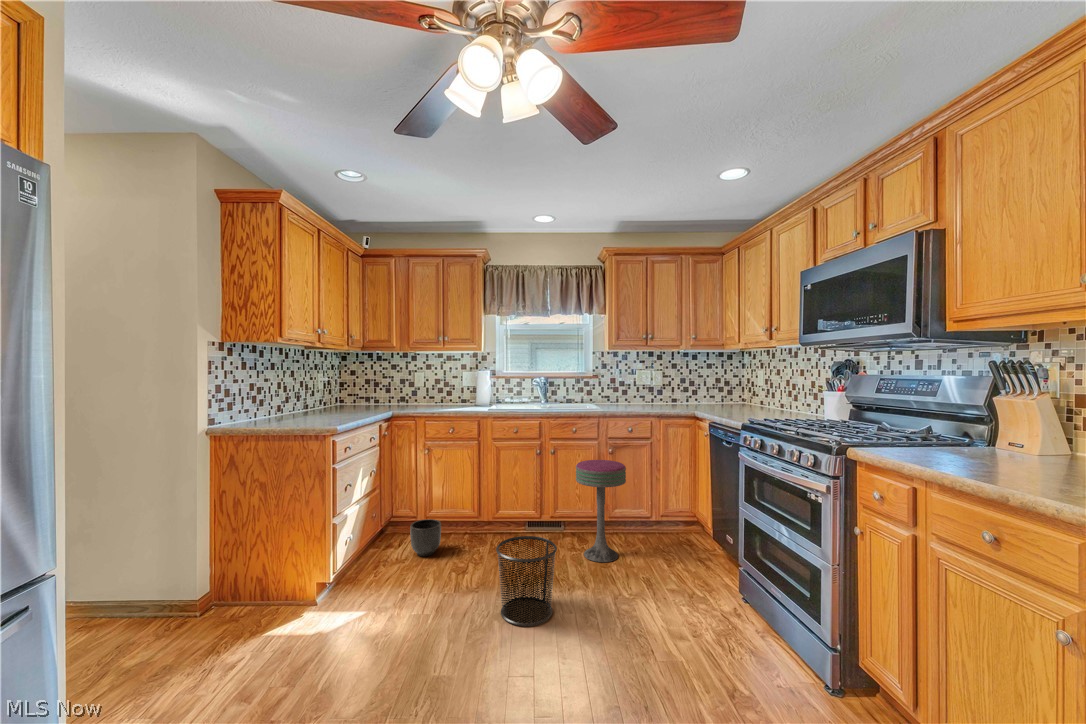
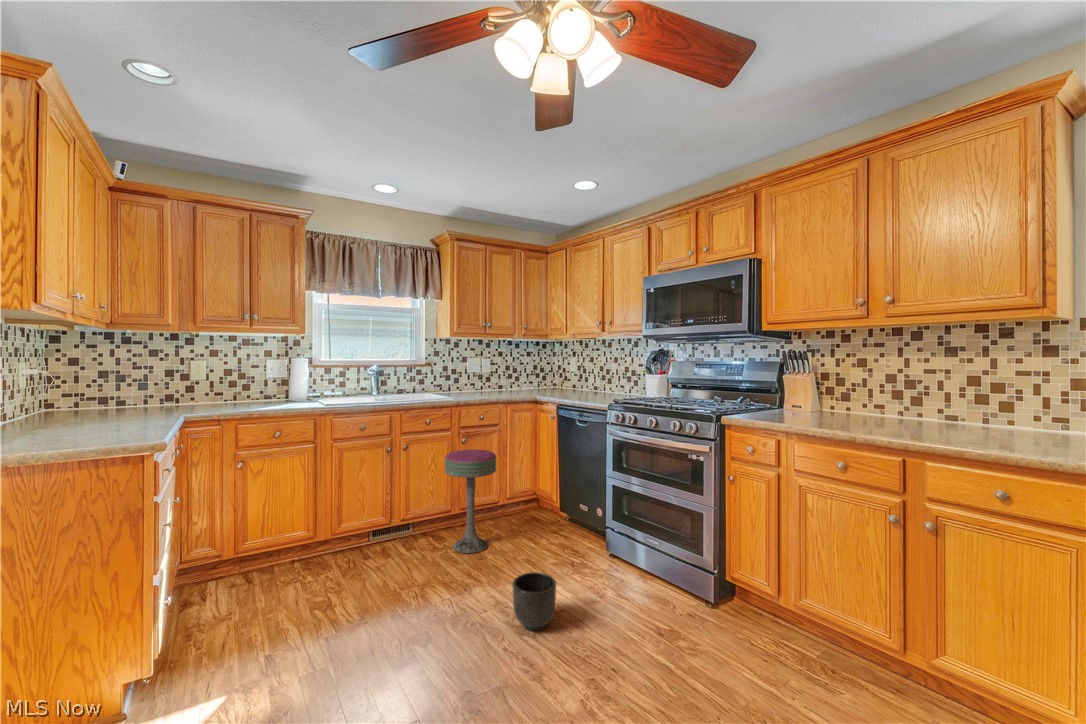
planter: present [410,519,441,556] -> present [513,572,556,631]
waste bin: present [496,536,557,626] -> none [405,538,473,637]

